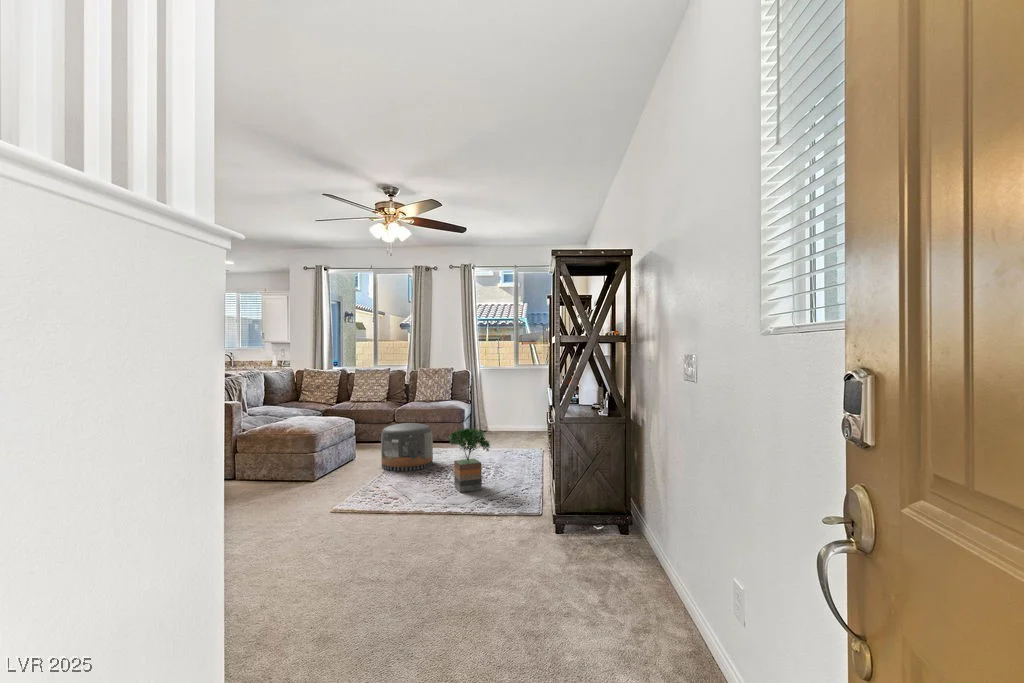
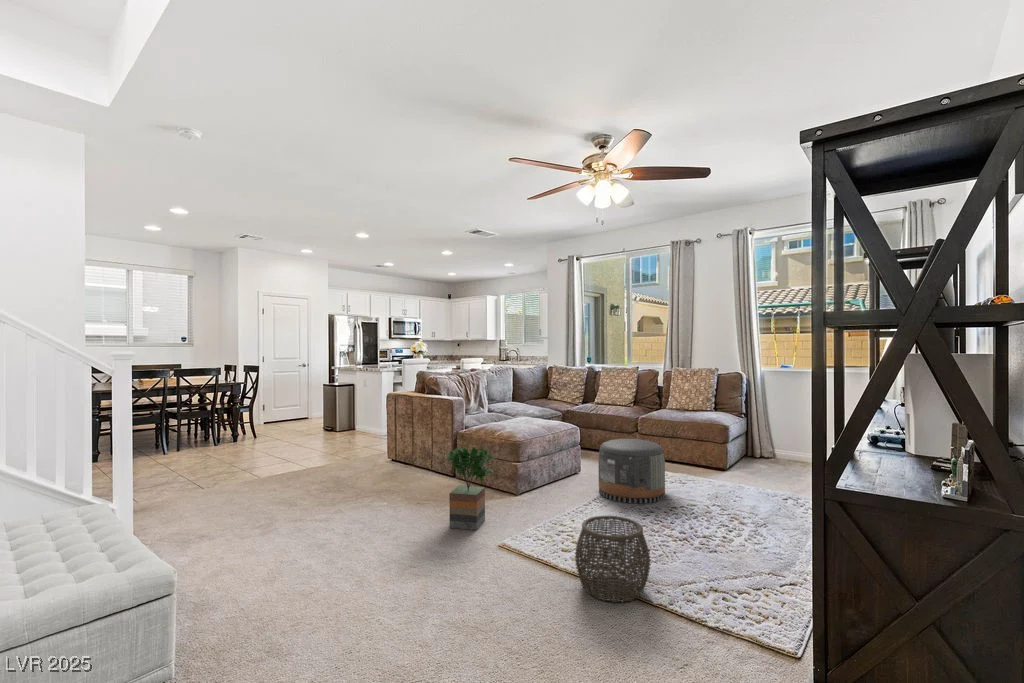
potted tree: present [448,428,490,492] -> present [447,447,494,530]
woven basket: none [406,466,457,519] -> present [575,516,651,603]

